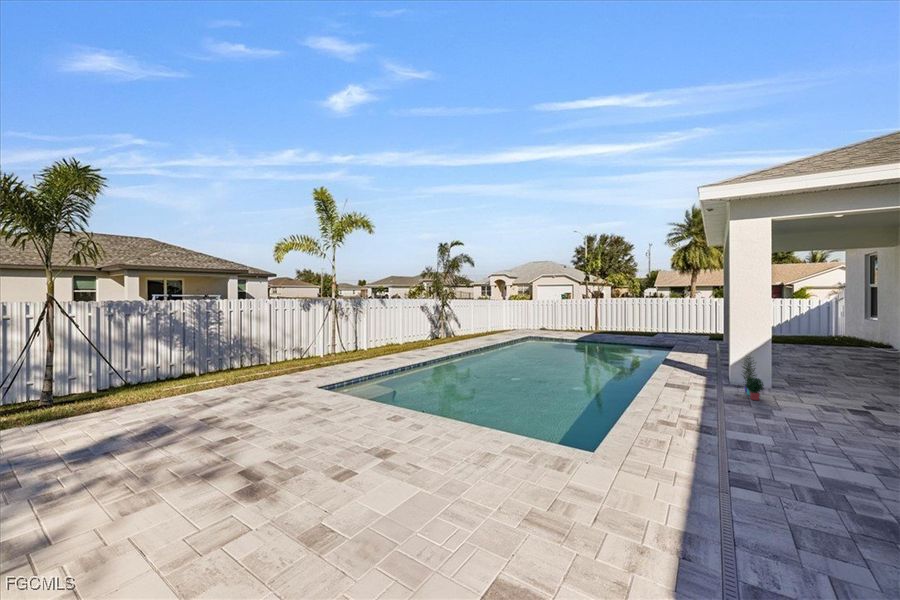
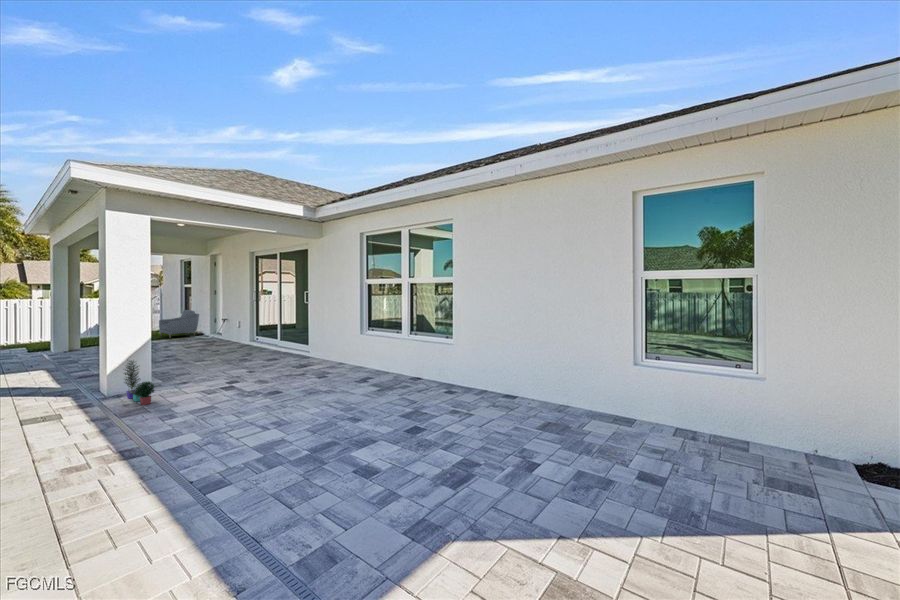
chair: none [831,316,886,350] -> present [159,310,199,338]

